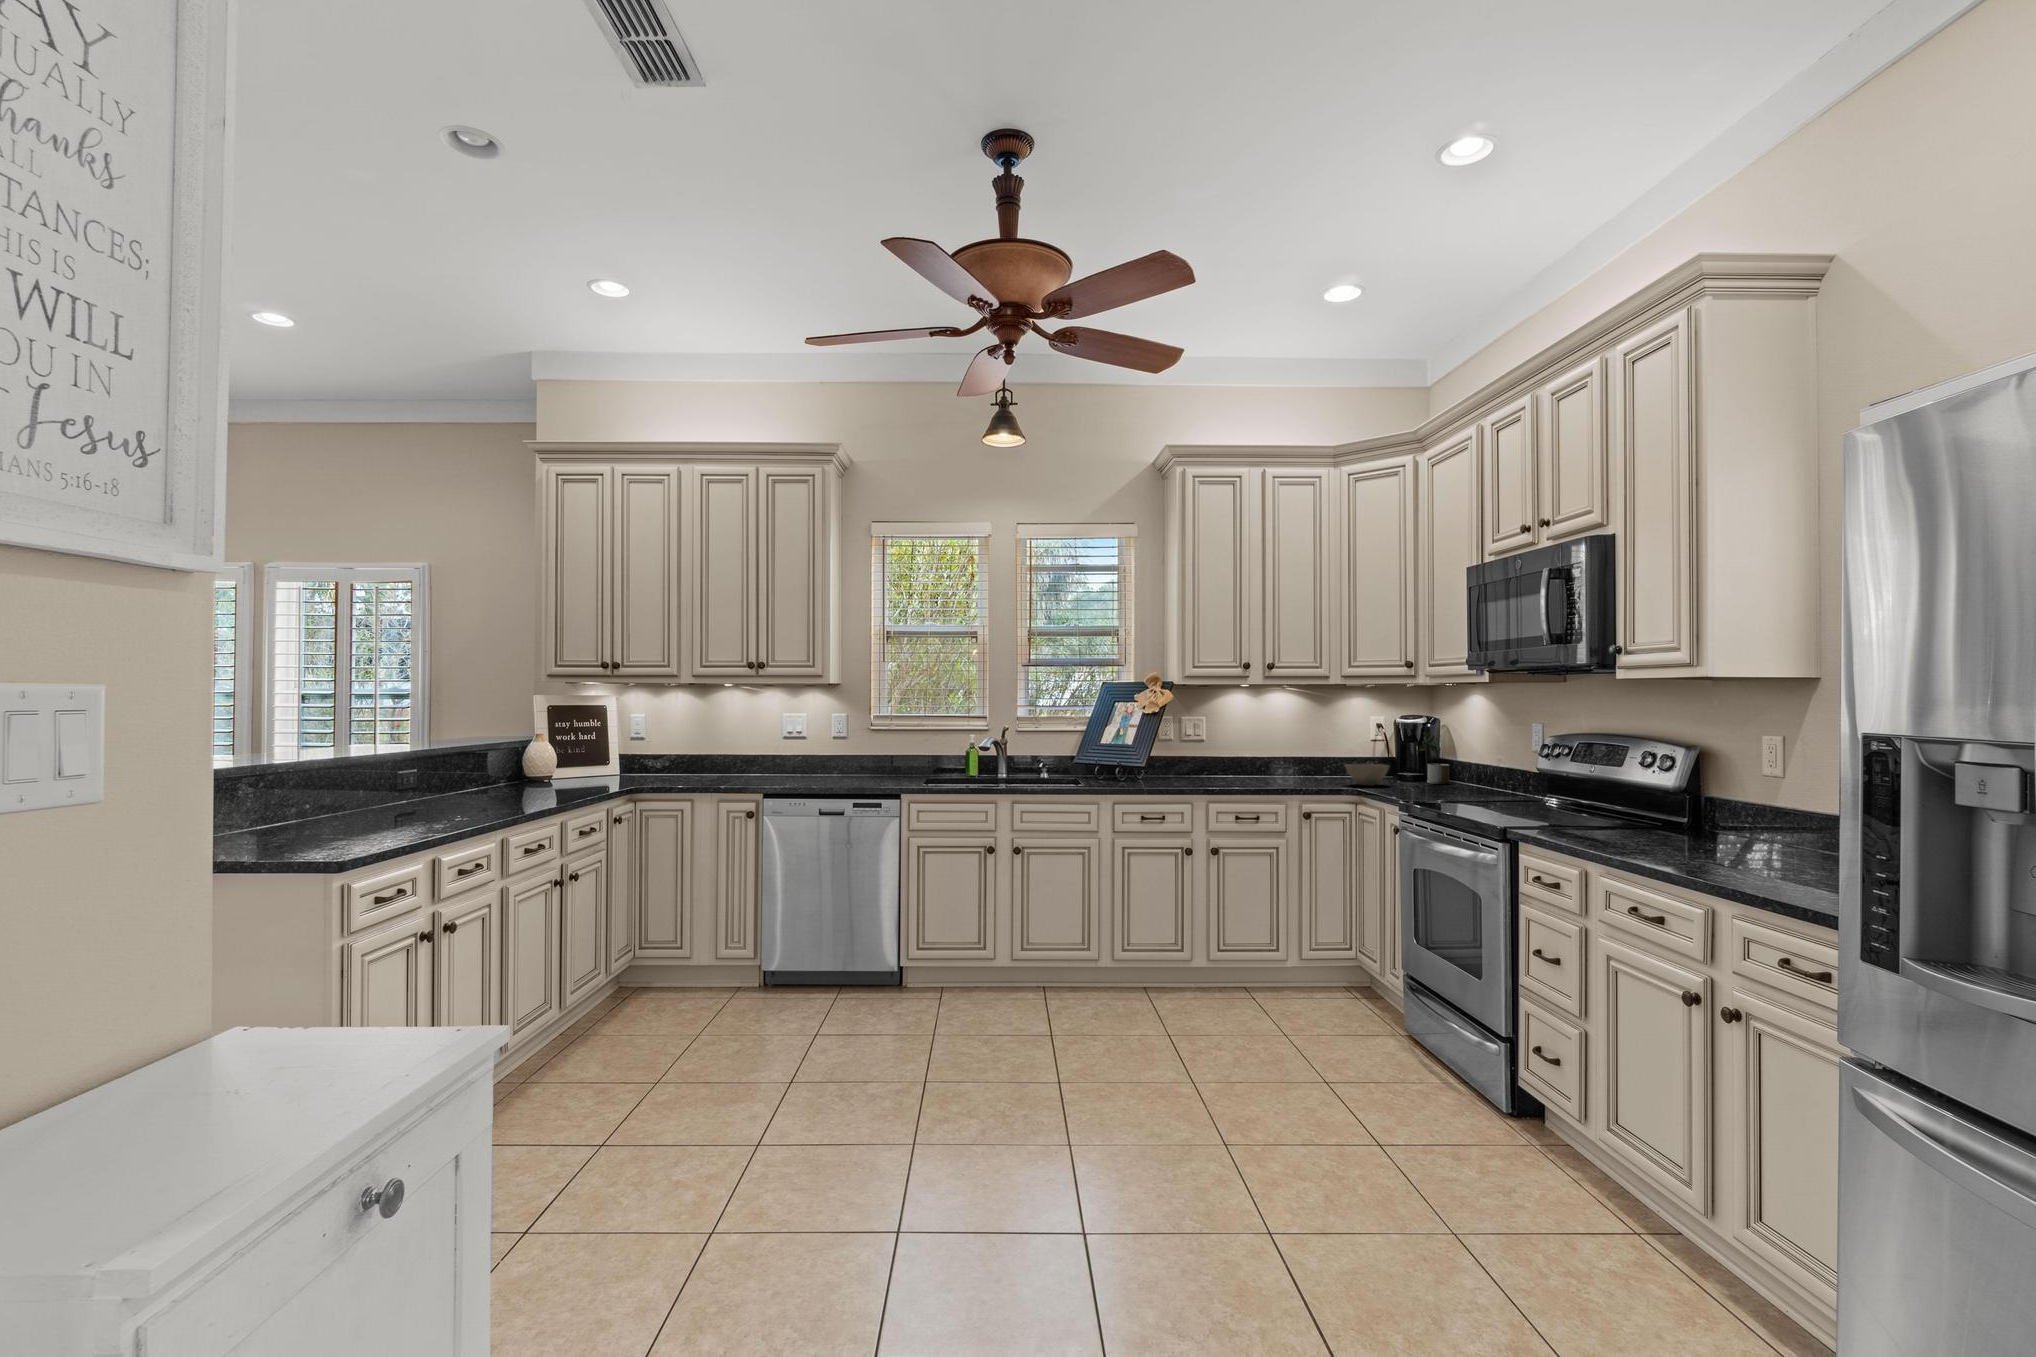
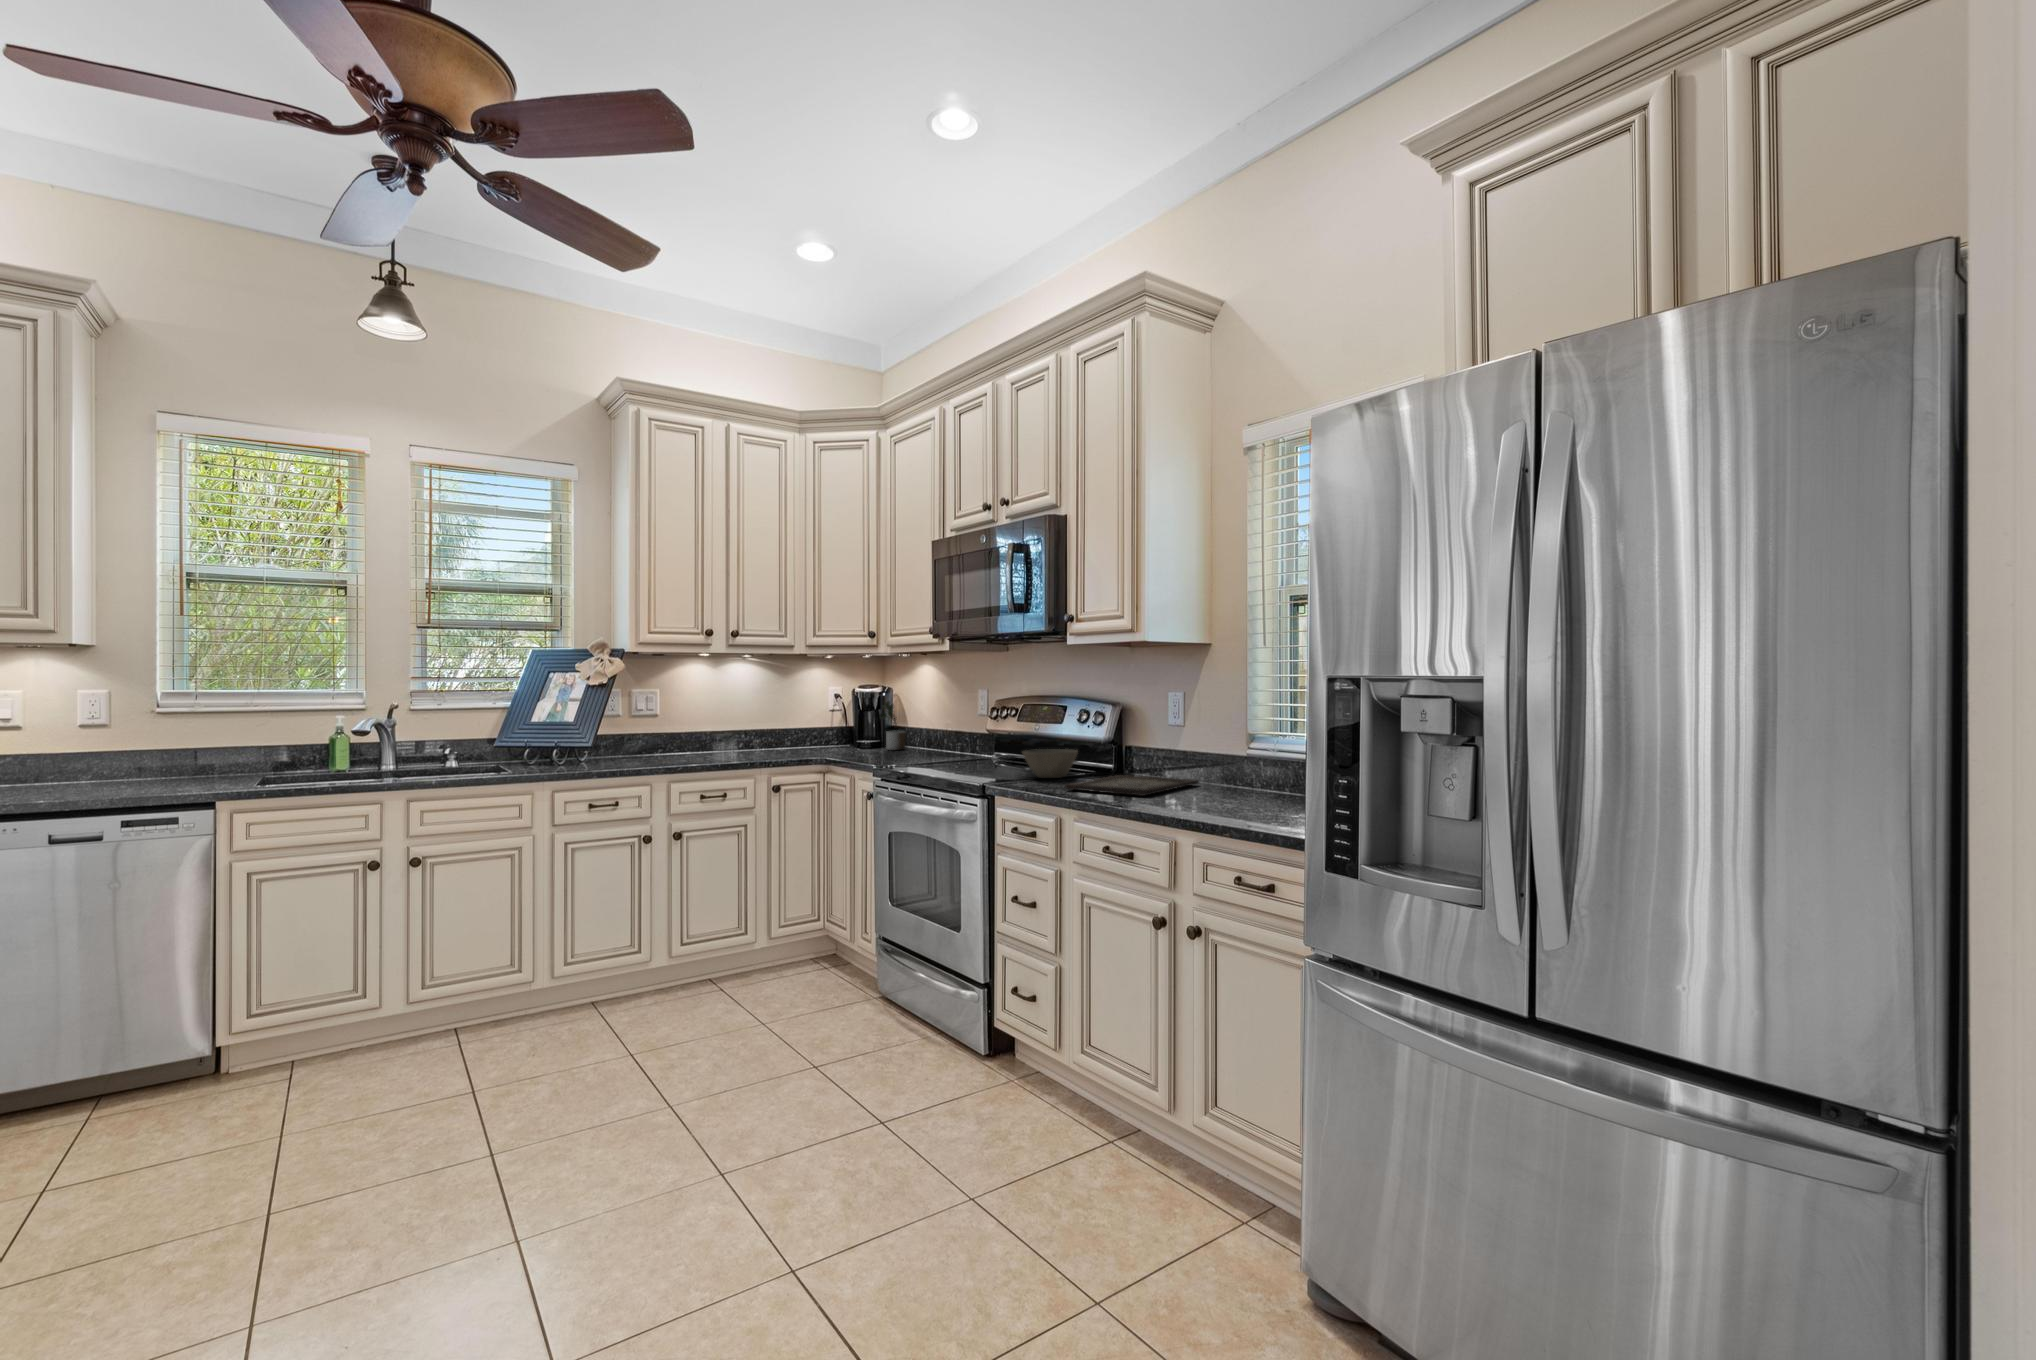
bowl: present [1345,764,1389,786] -> present [1022,749,1078,778]
tray: none [1596,830,1790,855] -> present [1065,775,1199,796]

